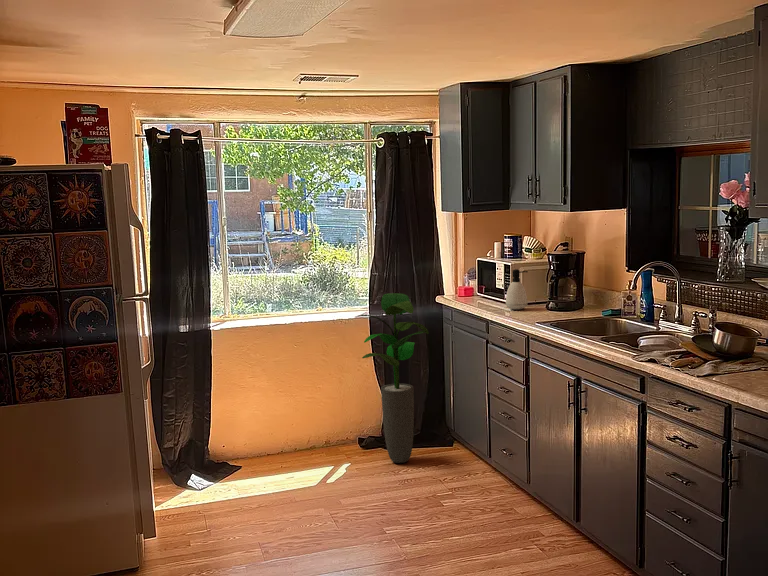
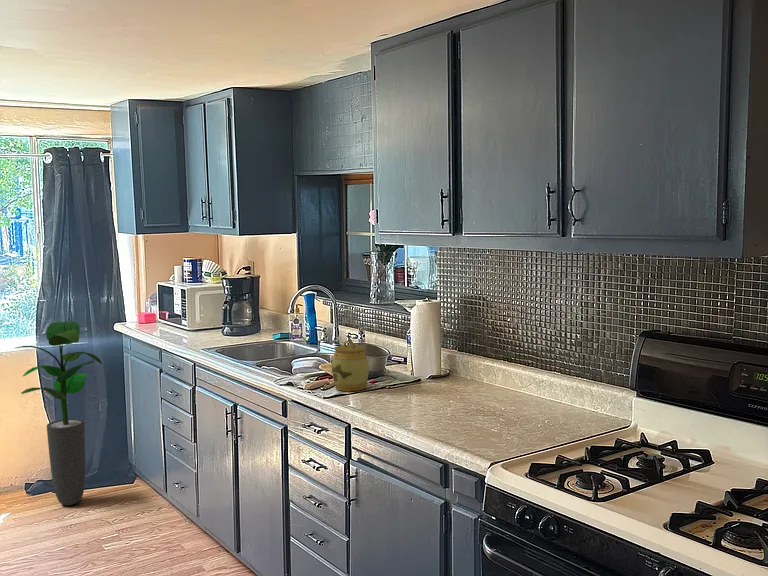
soap dispenser: present [506,269,528,310] -> none [178,294,201,336]
jar: none [699,317,741,370] -> present [332,339,369,391]

